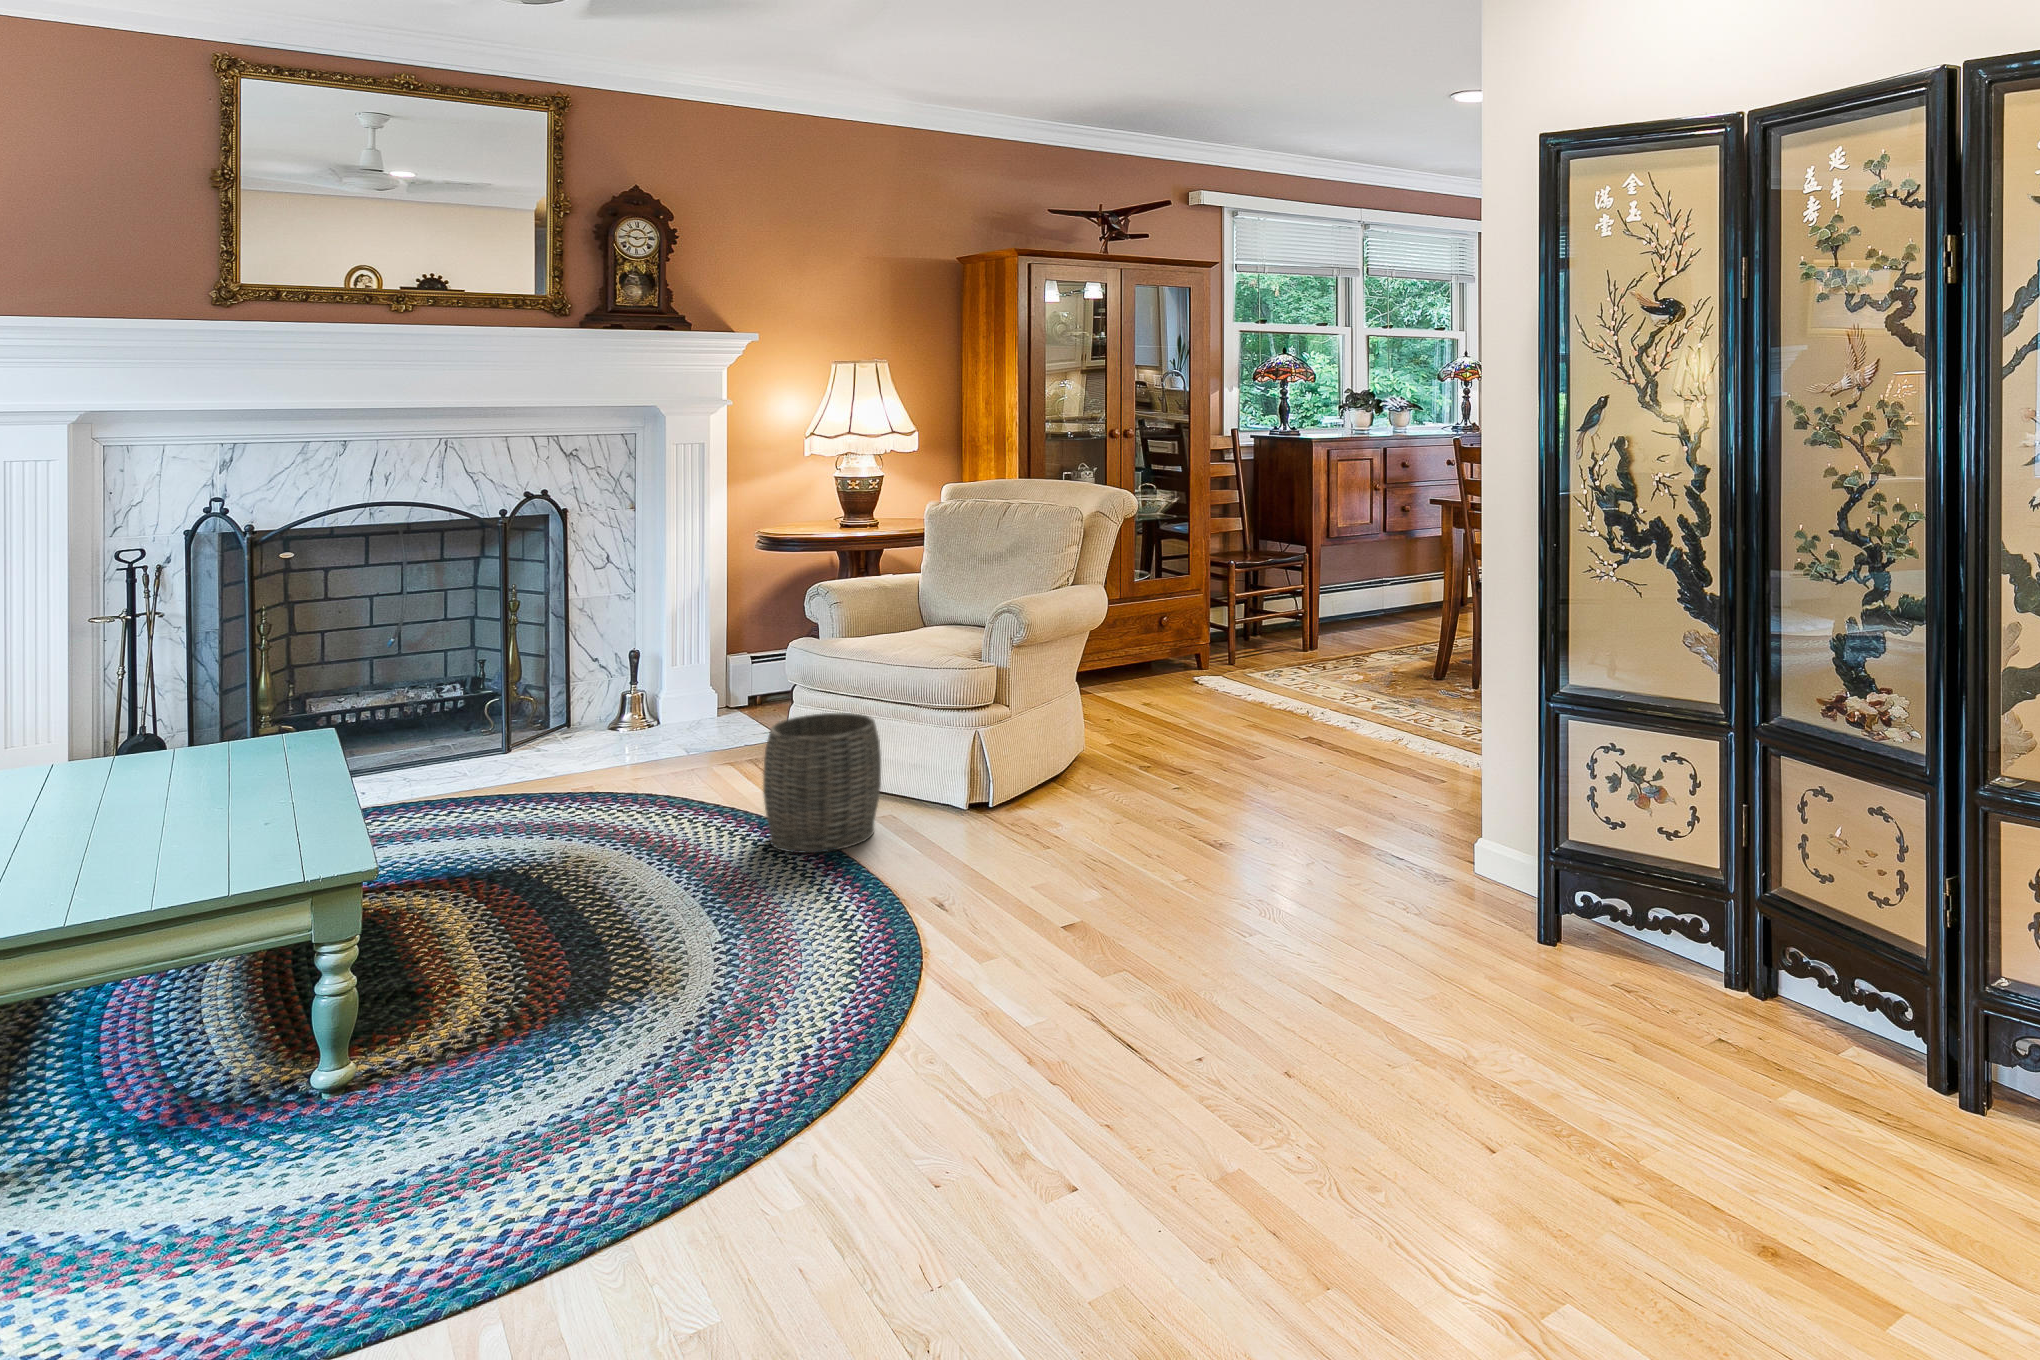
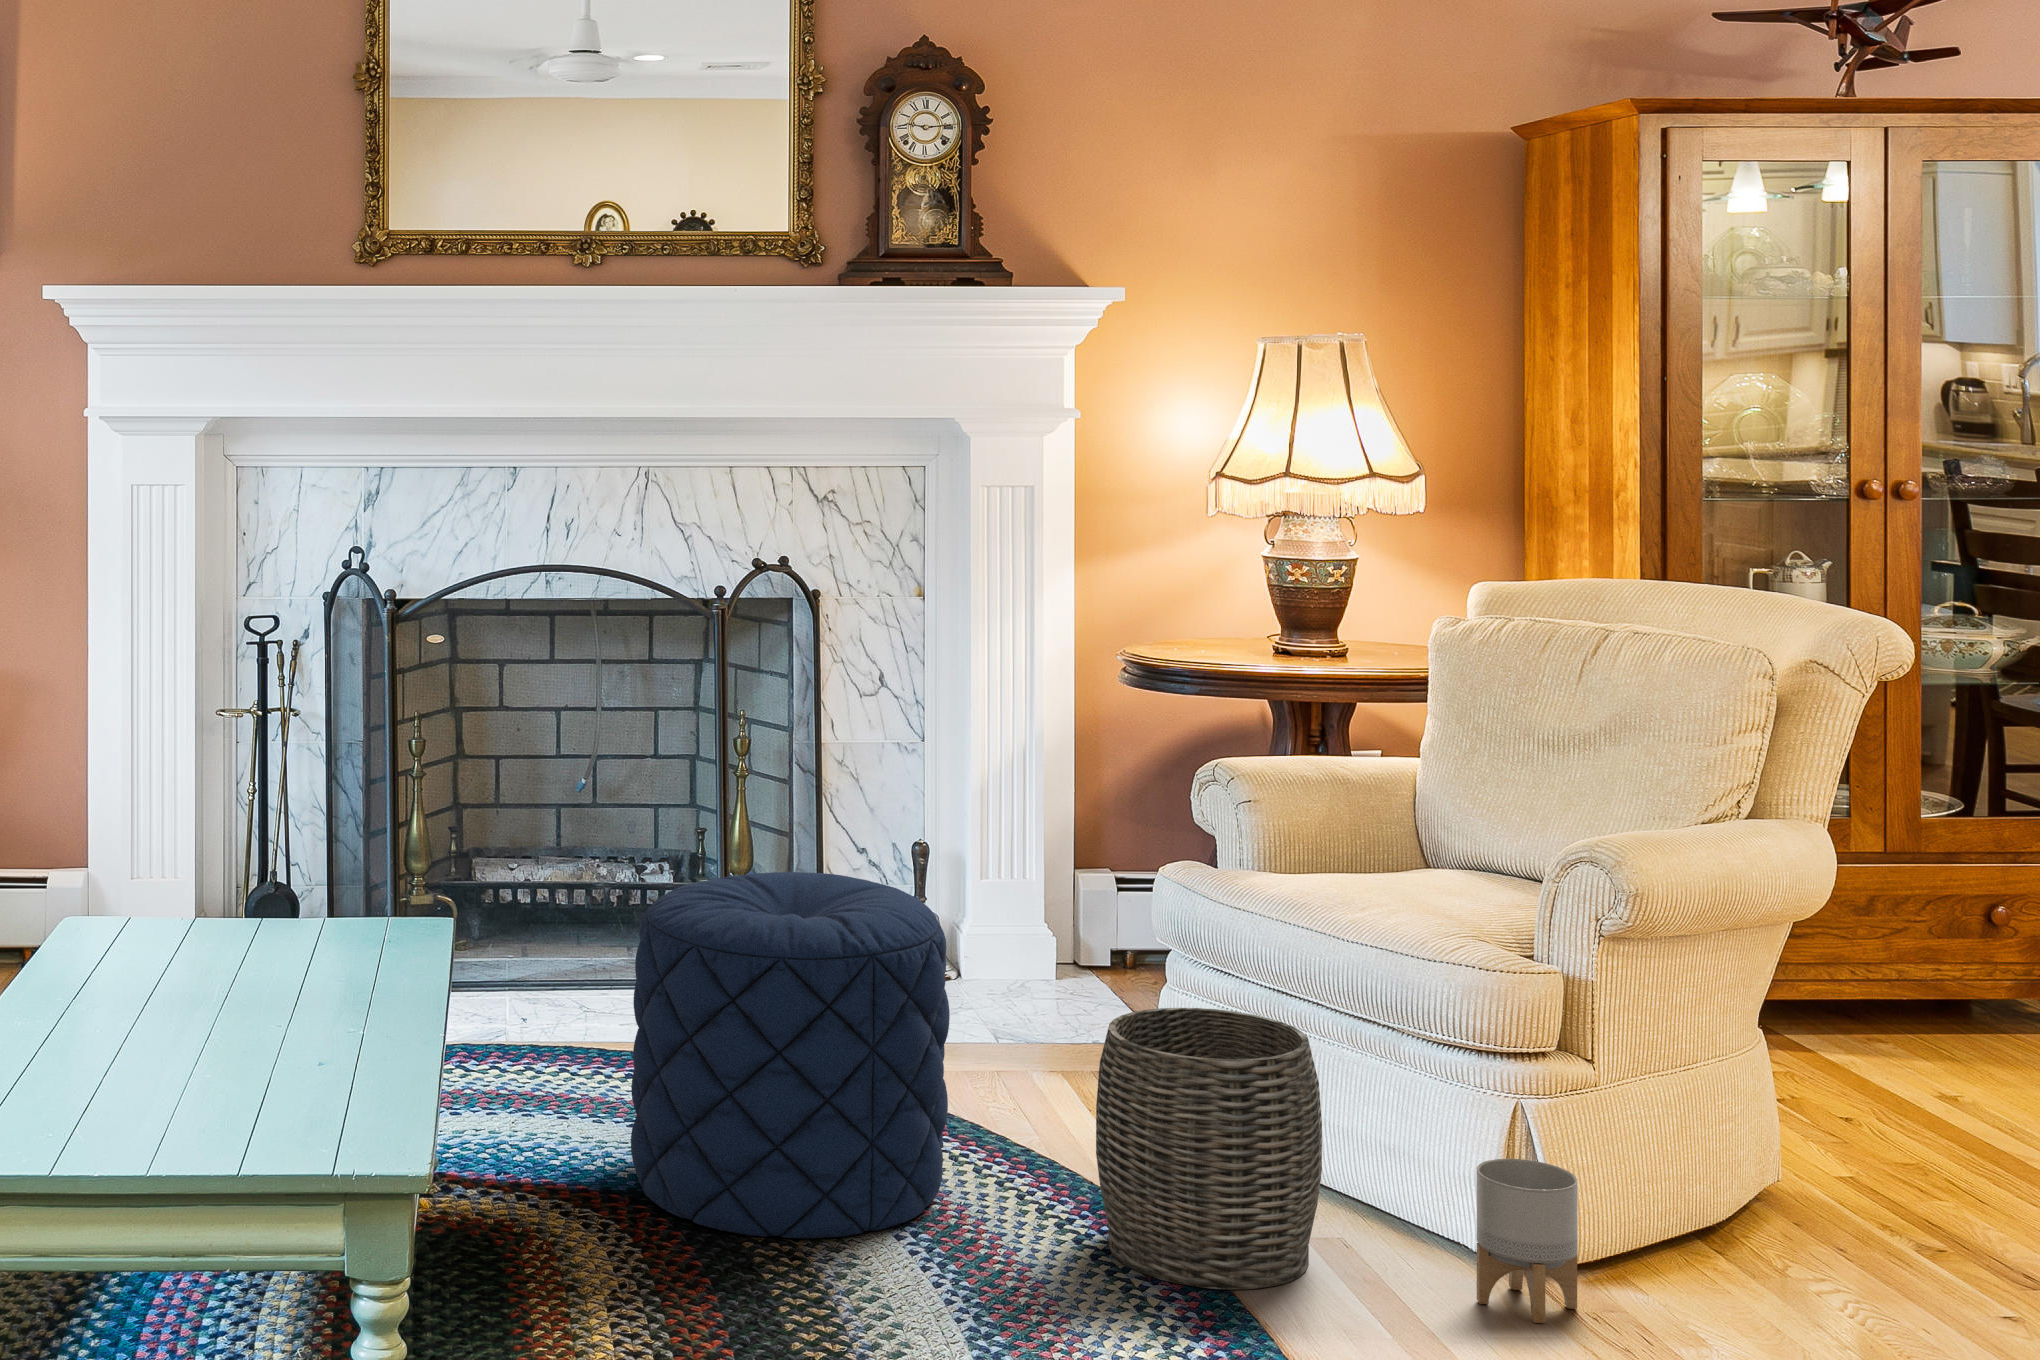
pouf: none [475,672,675,881] -> present [631,872,950,1239]
planter: none [955,760,1001,834] -> present [1477,1159,1578,1323]

